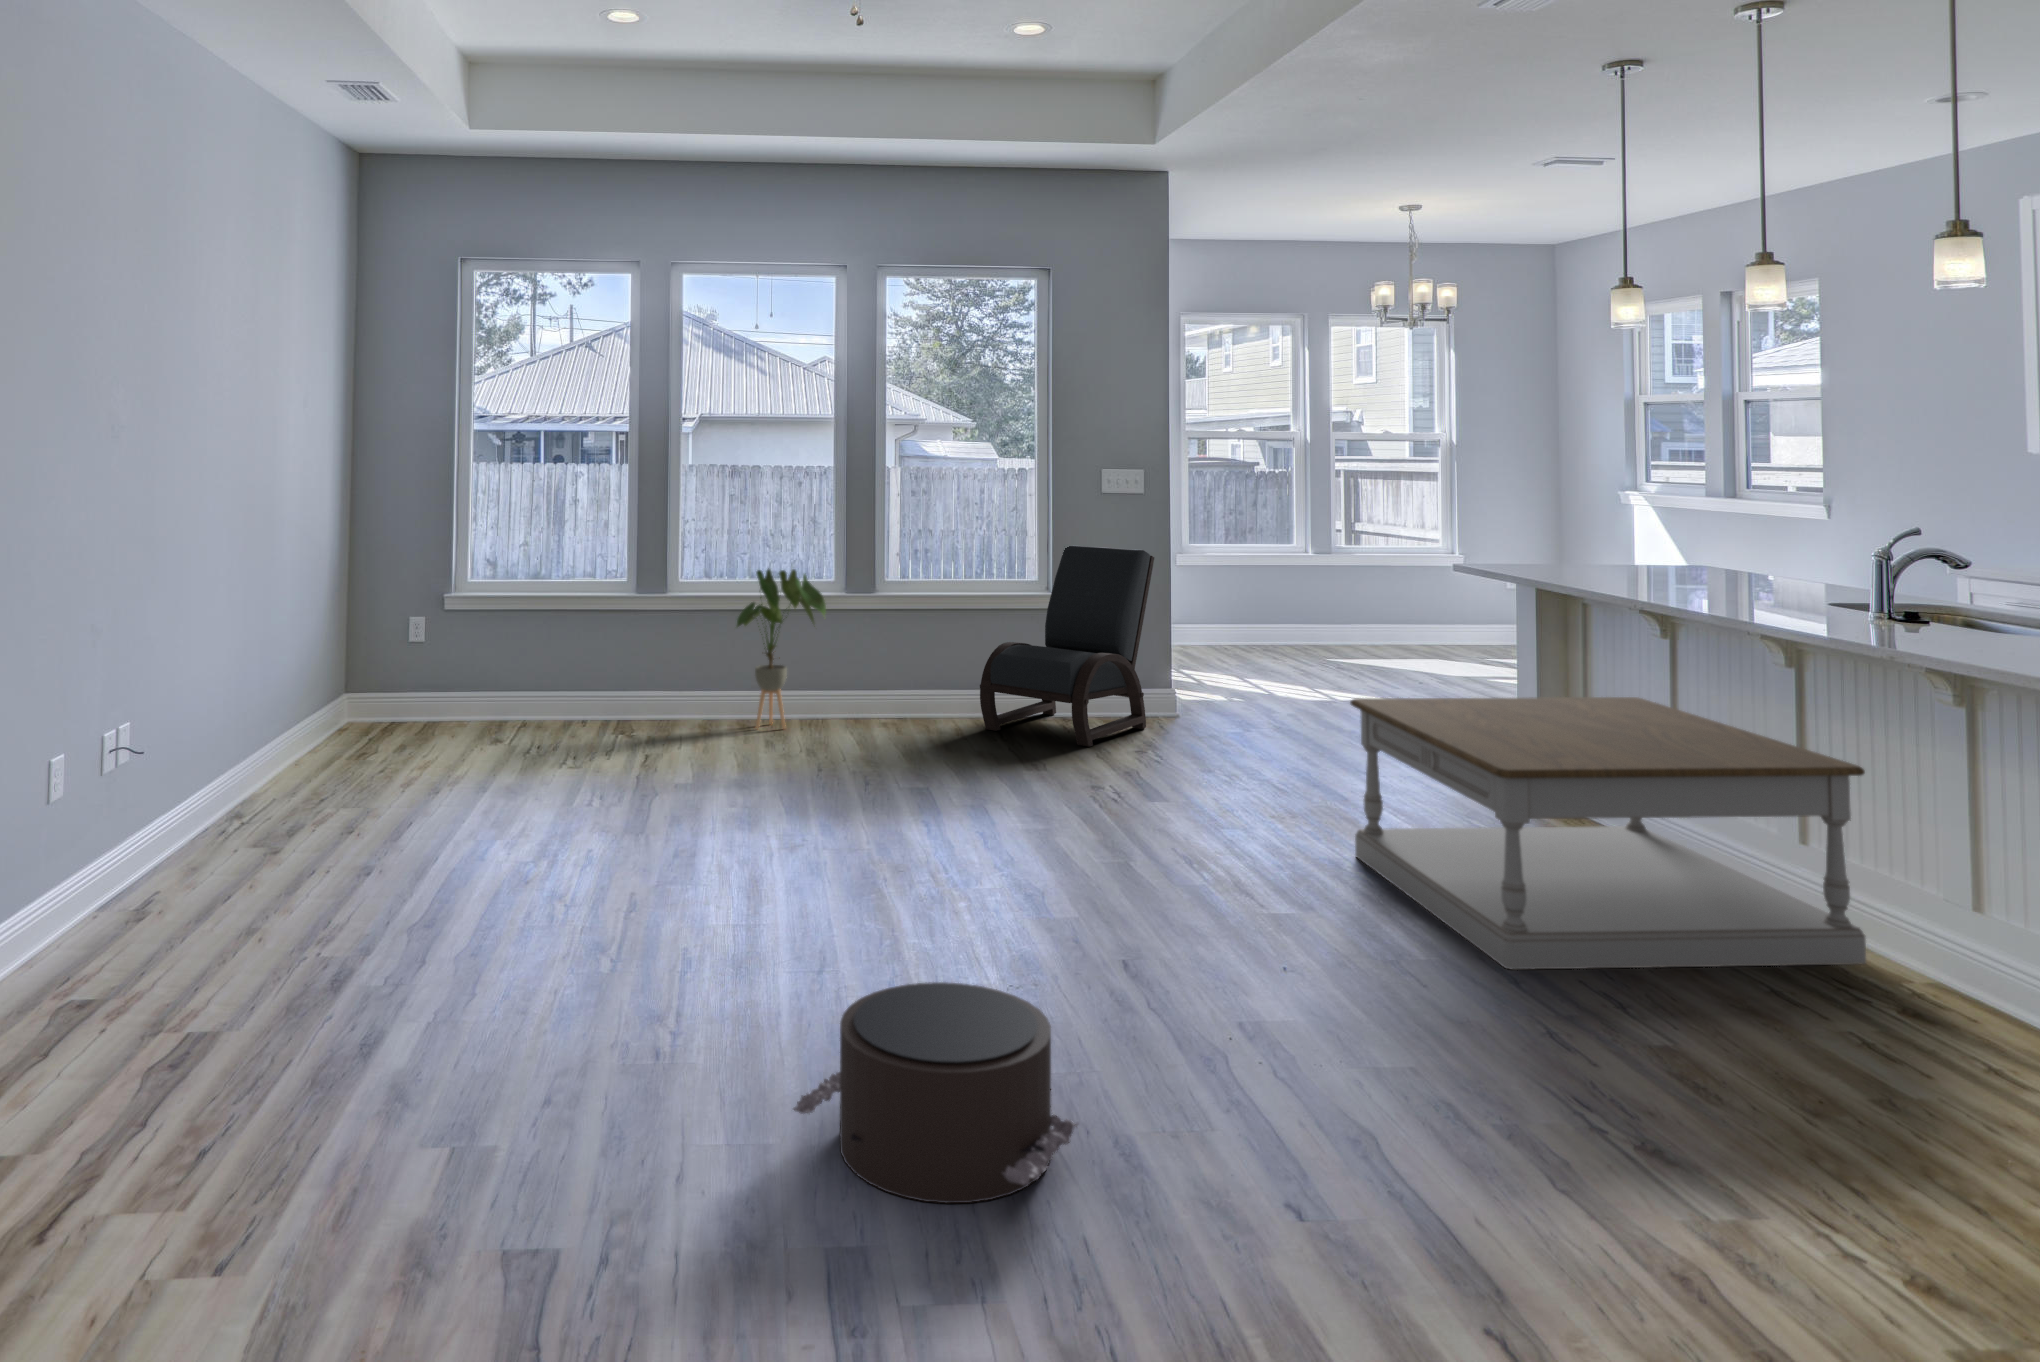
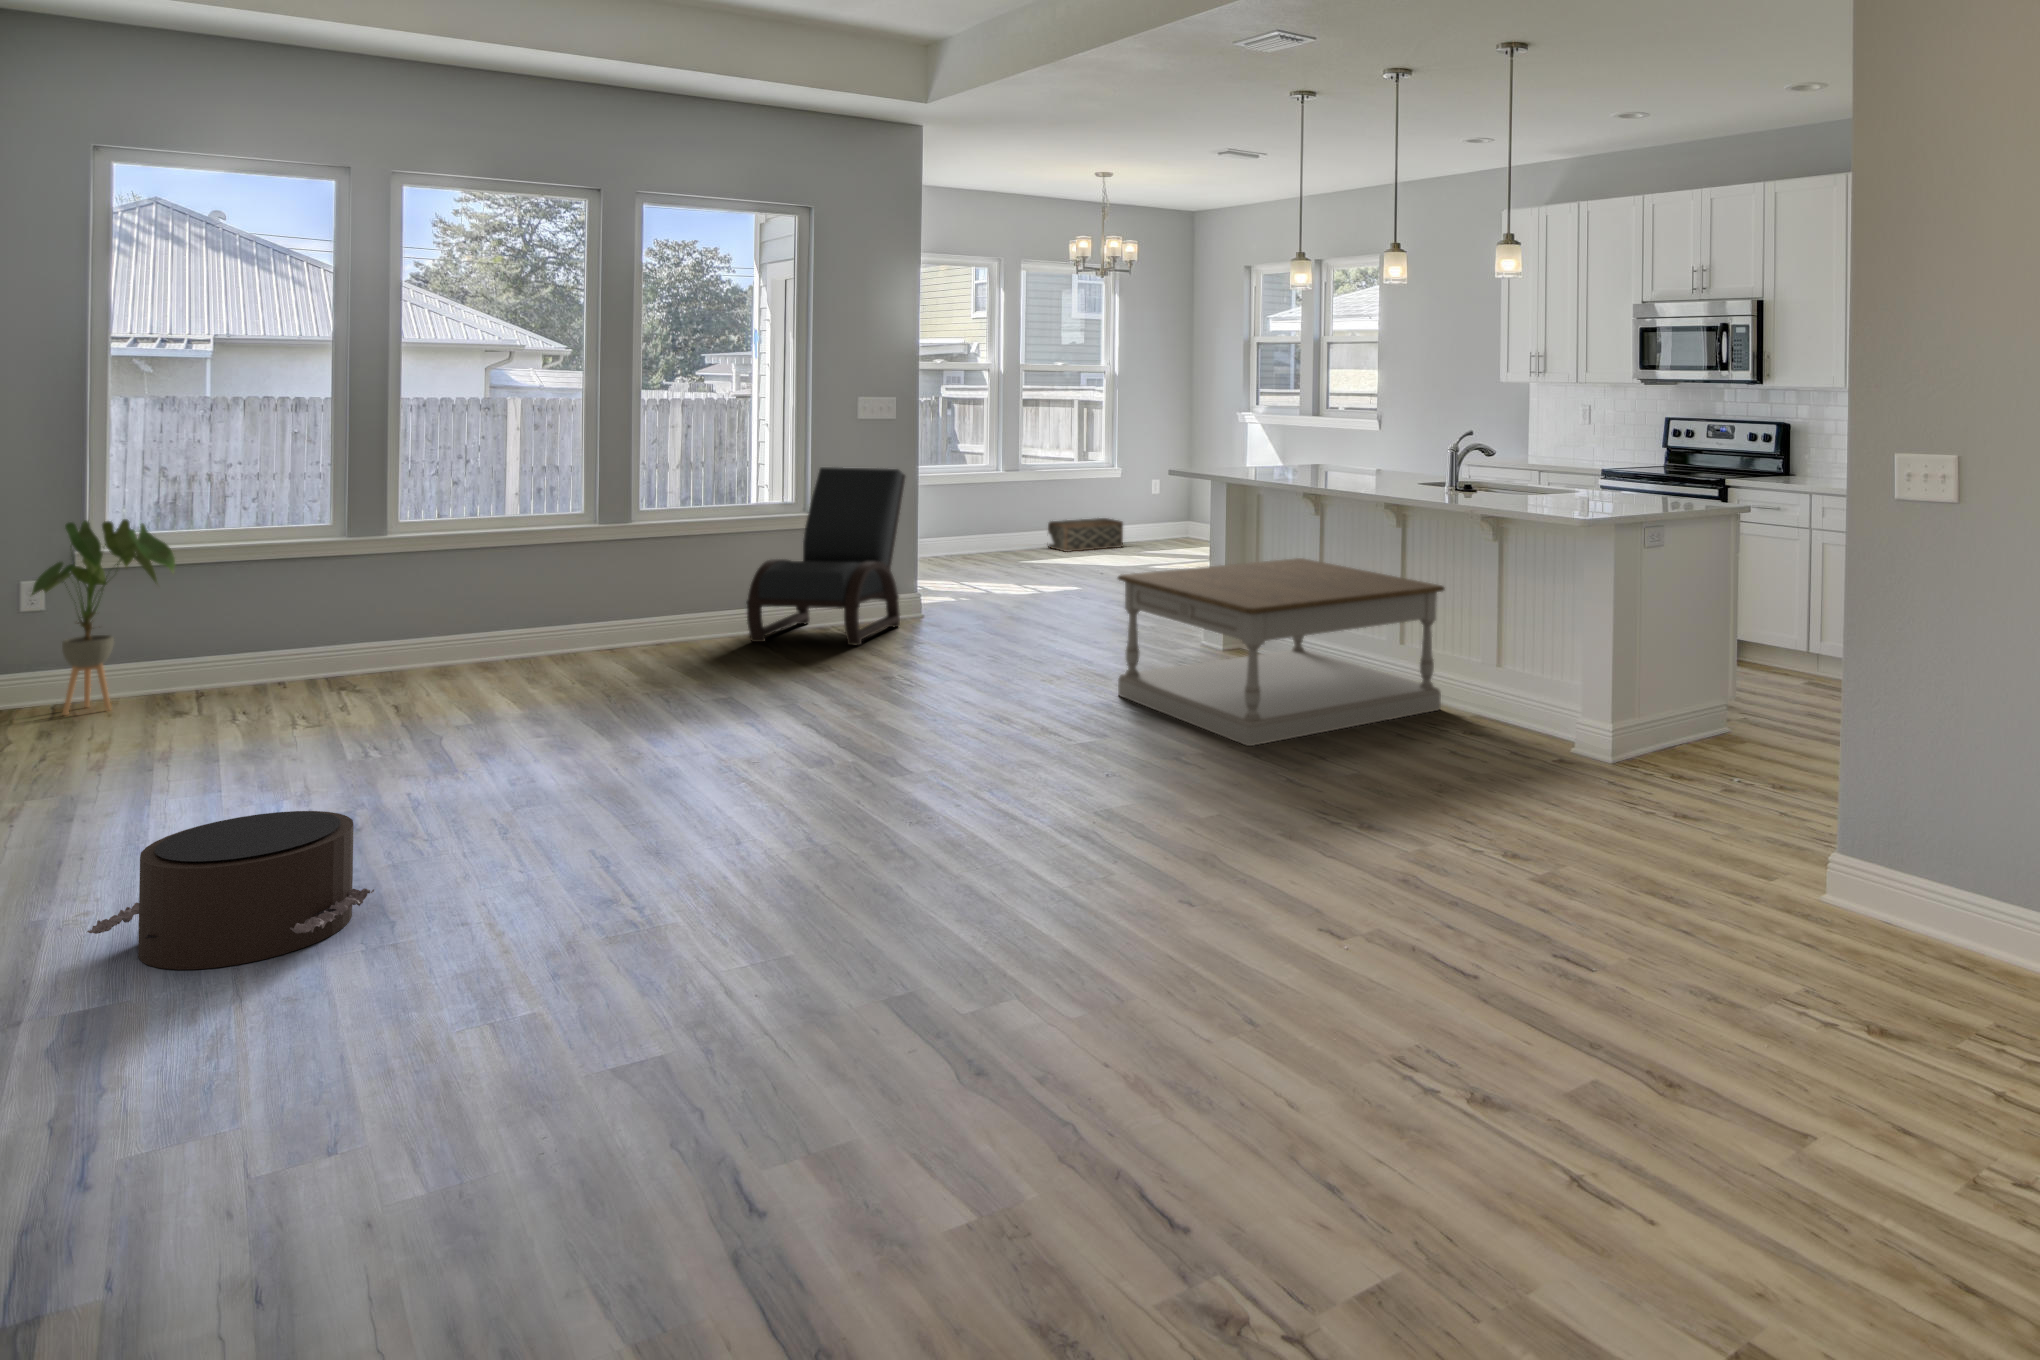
house plant: present [737,569,826,729] -> present [32,519,175,715]
woven basket: none [1368,617,1463,654] -> present [1048,518,1123,552]
pouf: present [794,982,1078,1203] -> present [87,811,374,970]

